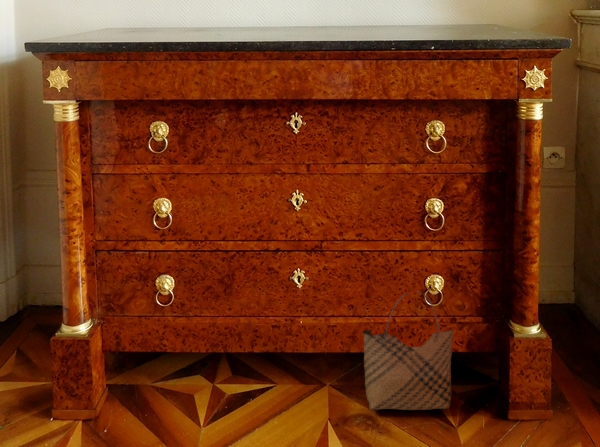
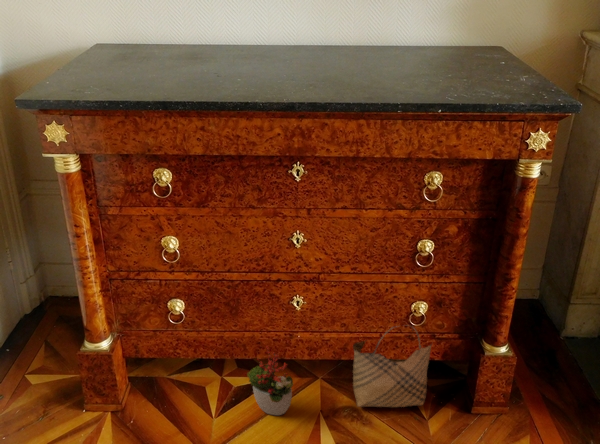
decorative plant: none [241,329,294,418] -> present [247,346,293,415]

